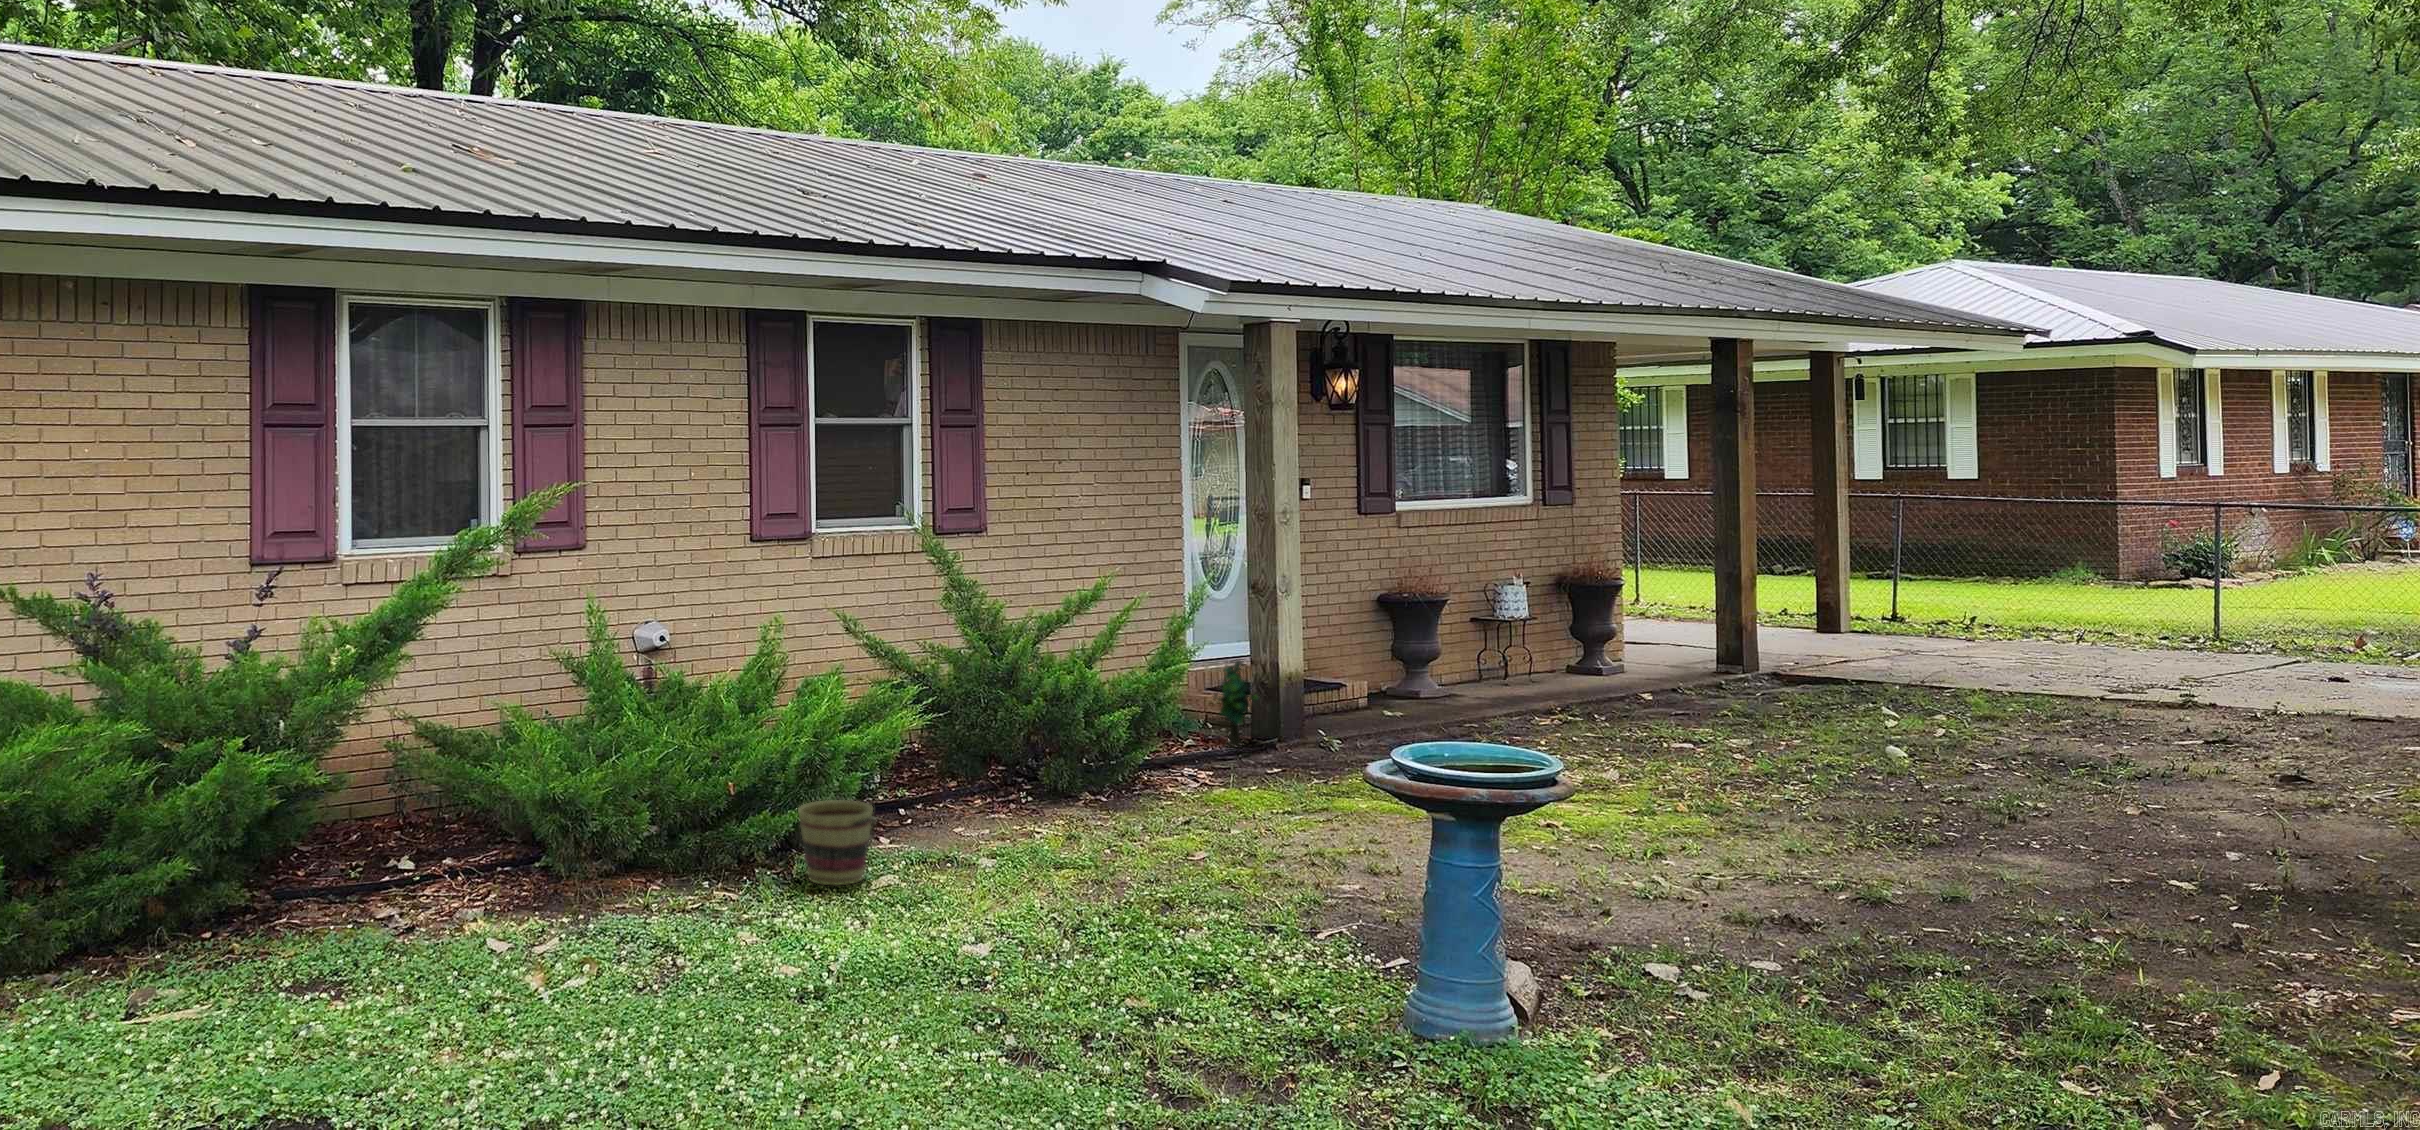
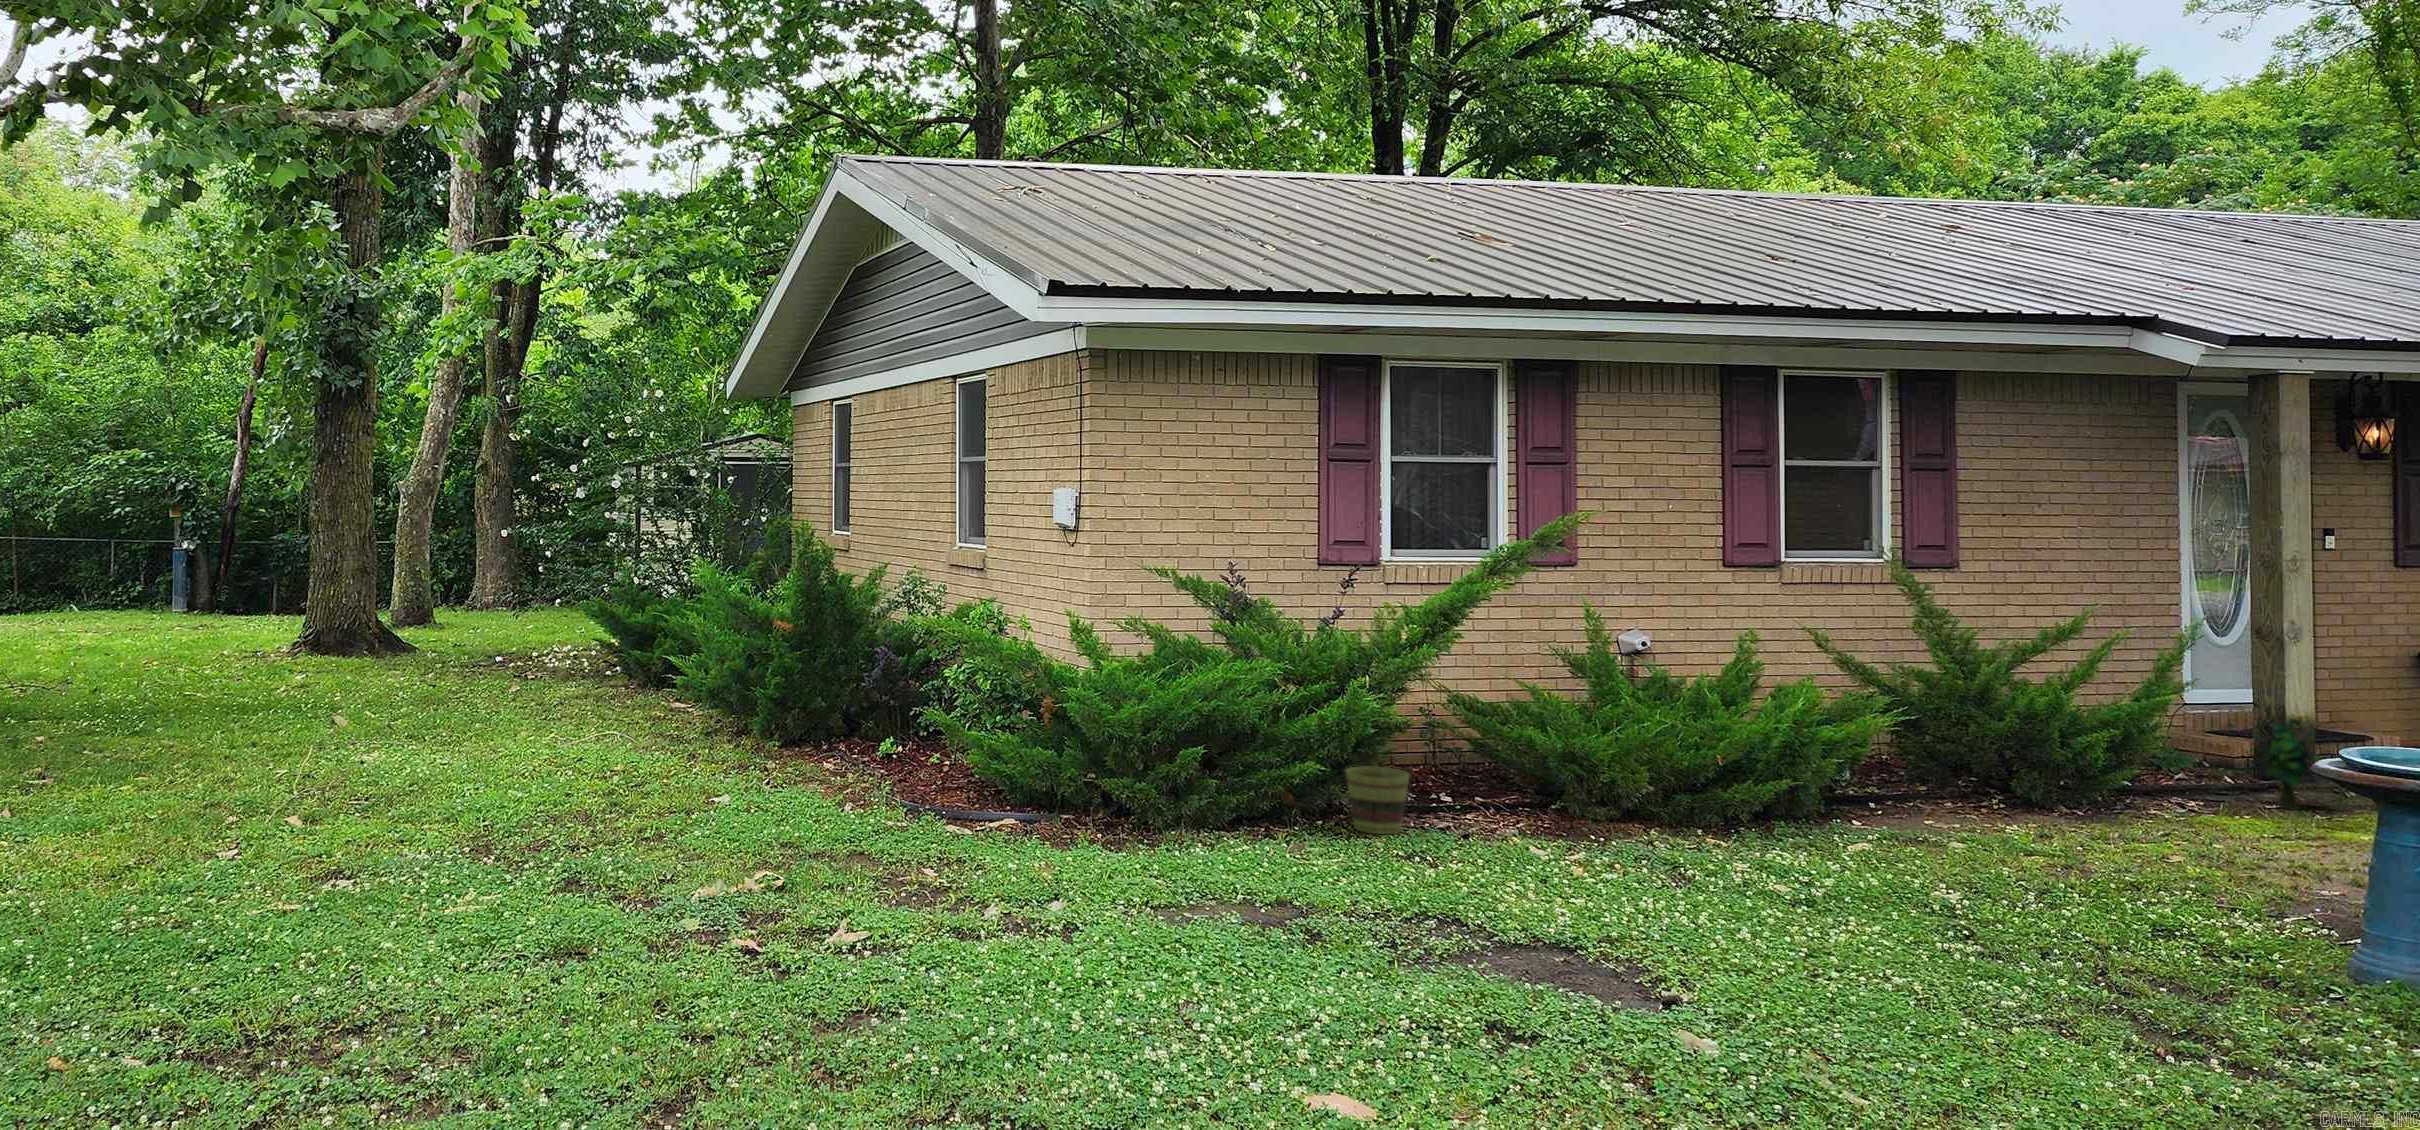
basket: present [798,800,873,885] -> present [1346,767,1409,834]

